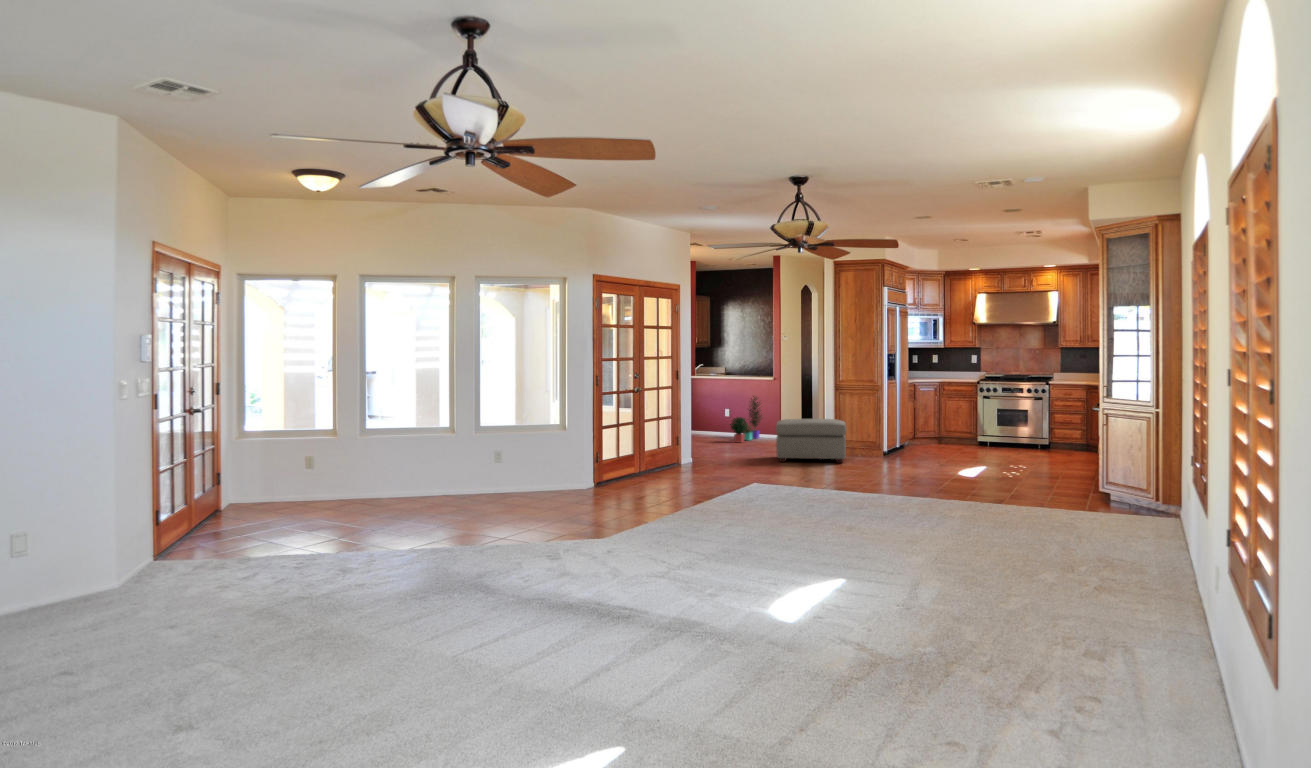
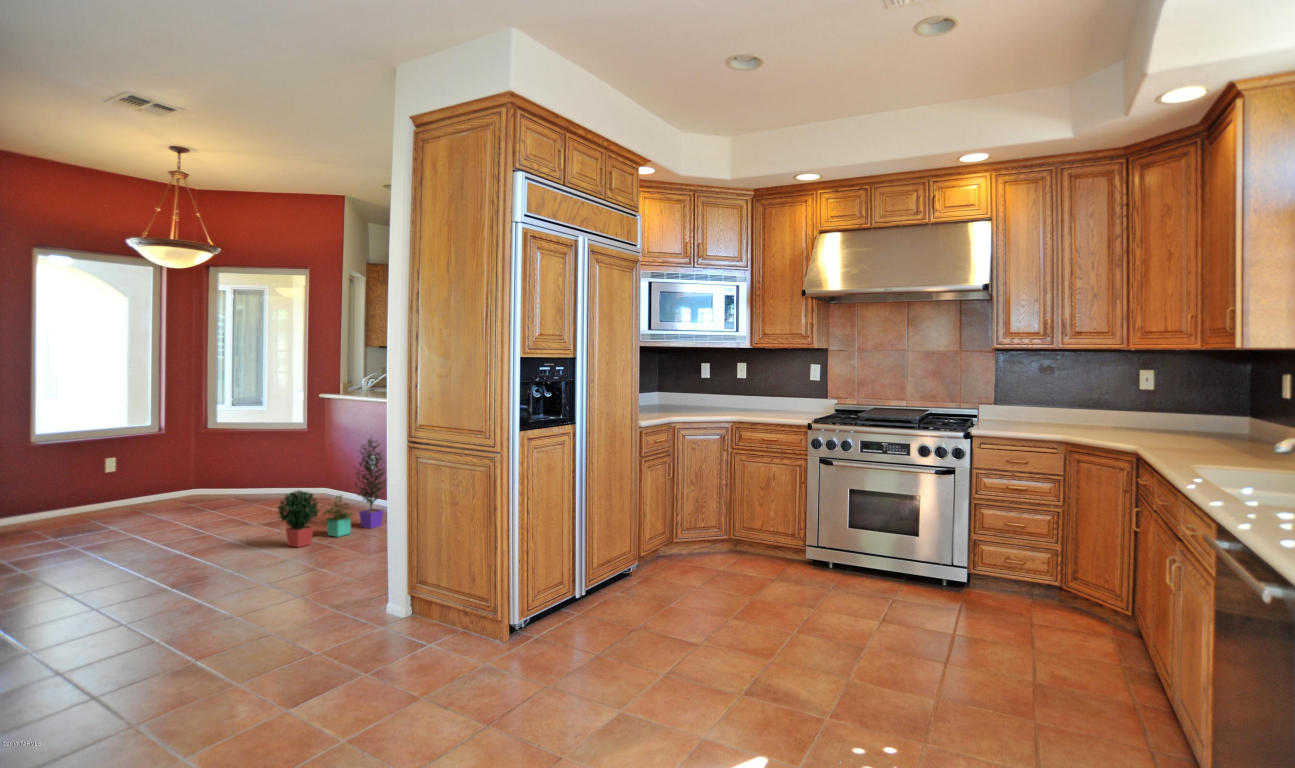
ottoman: present [776,419,846,463] -> none [81,543,373,721]

